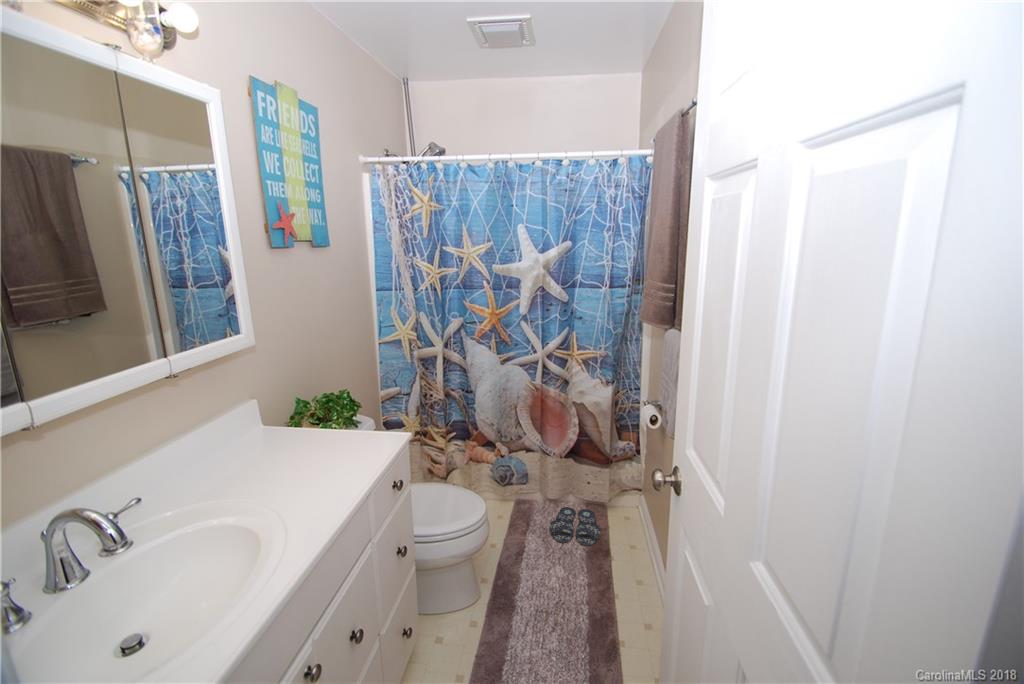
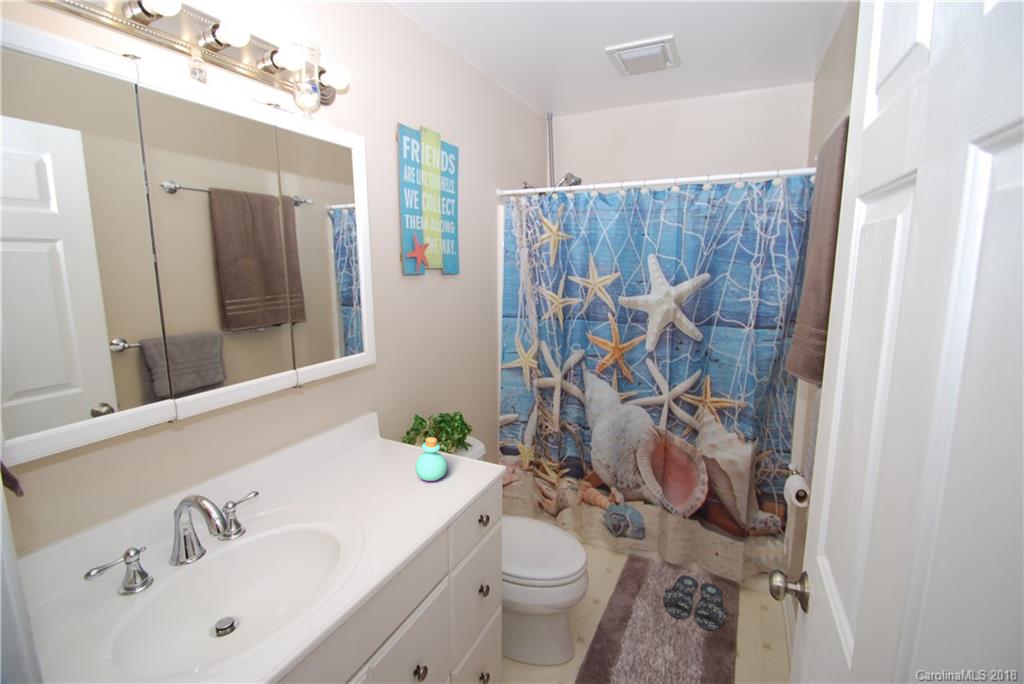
perfume bottle: none [322,416,355,460] -> present [415,437,447,481]

